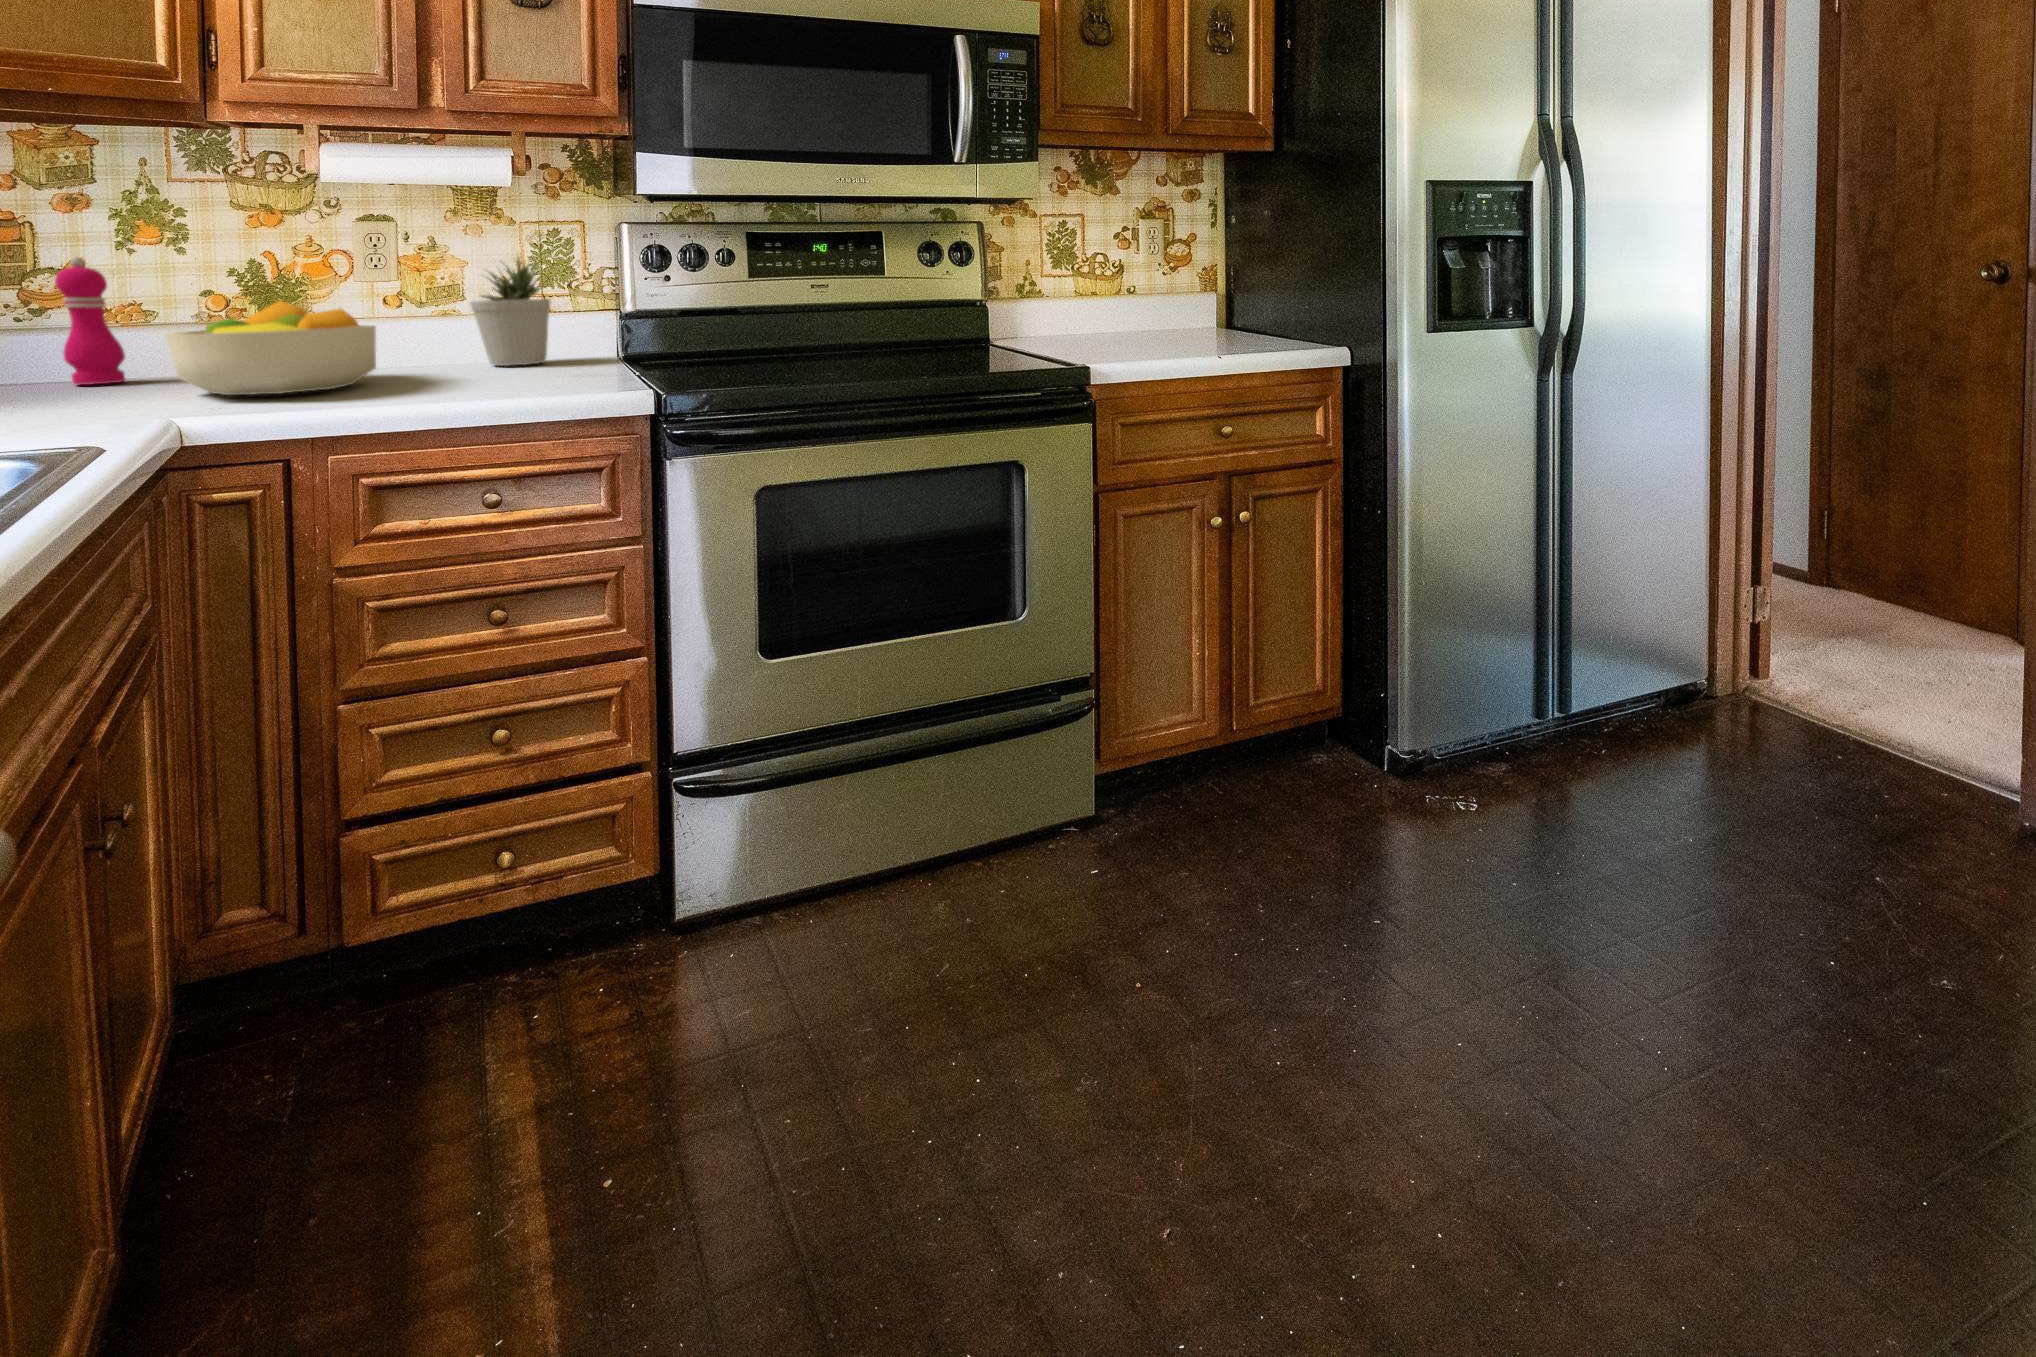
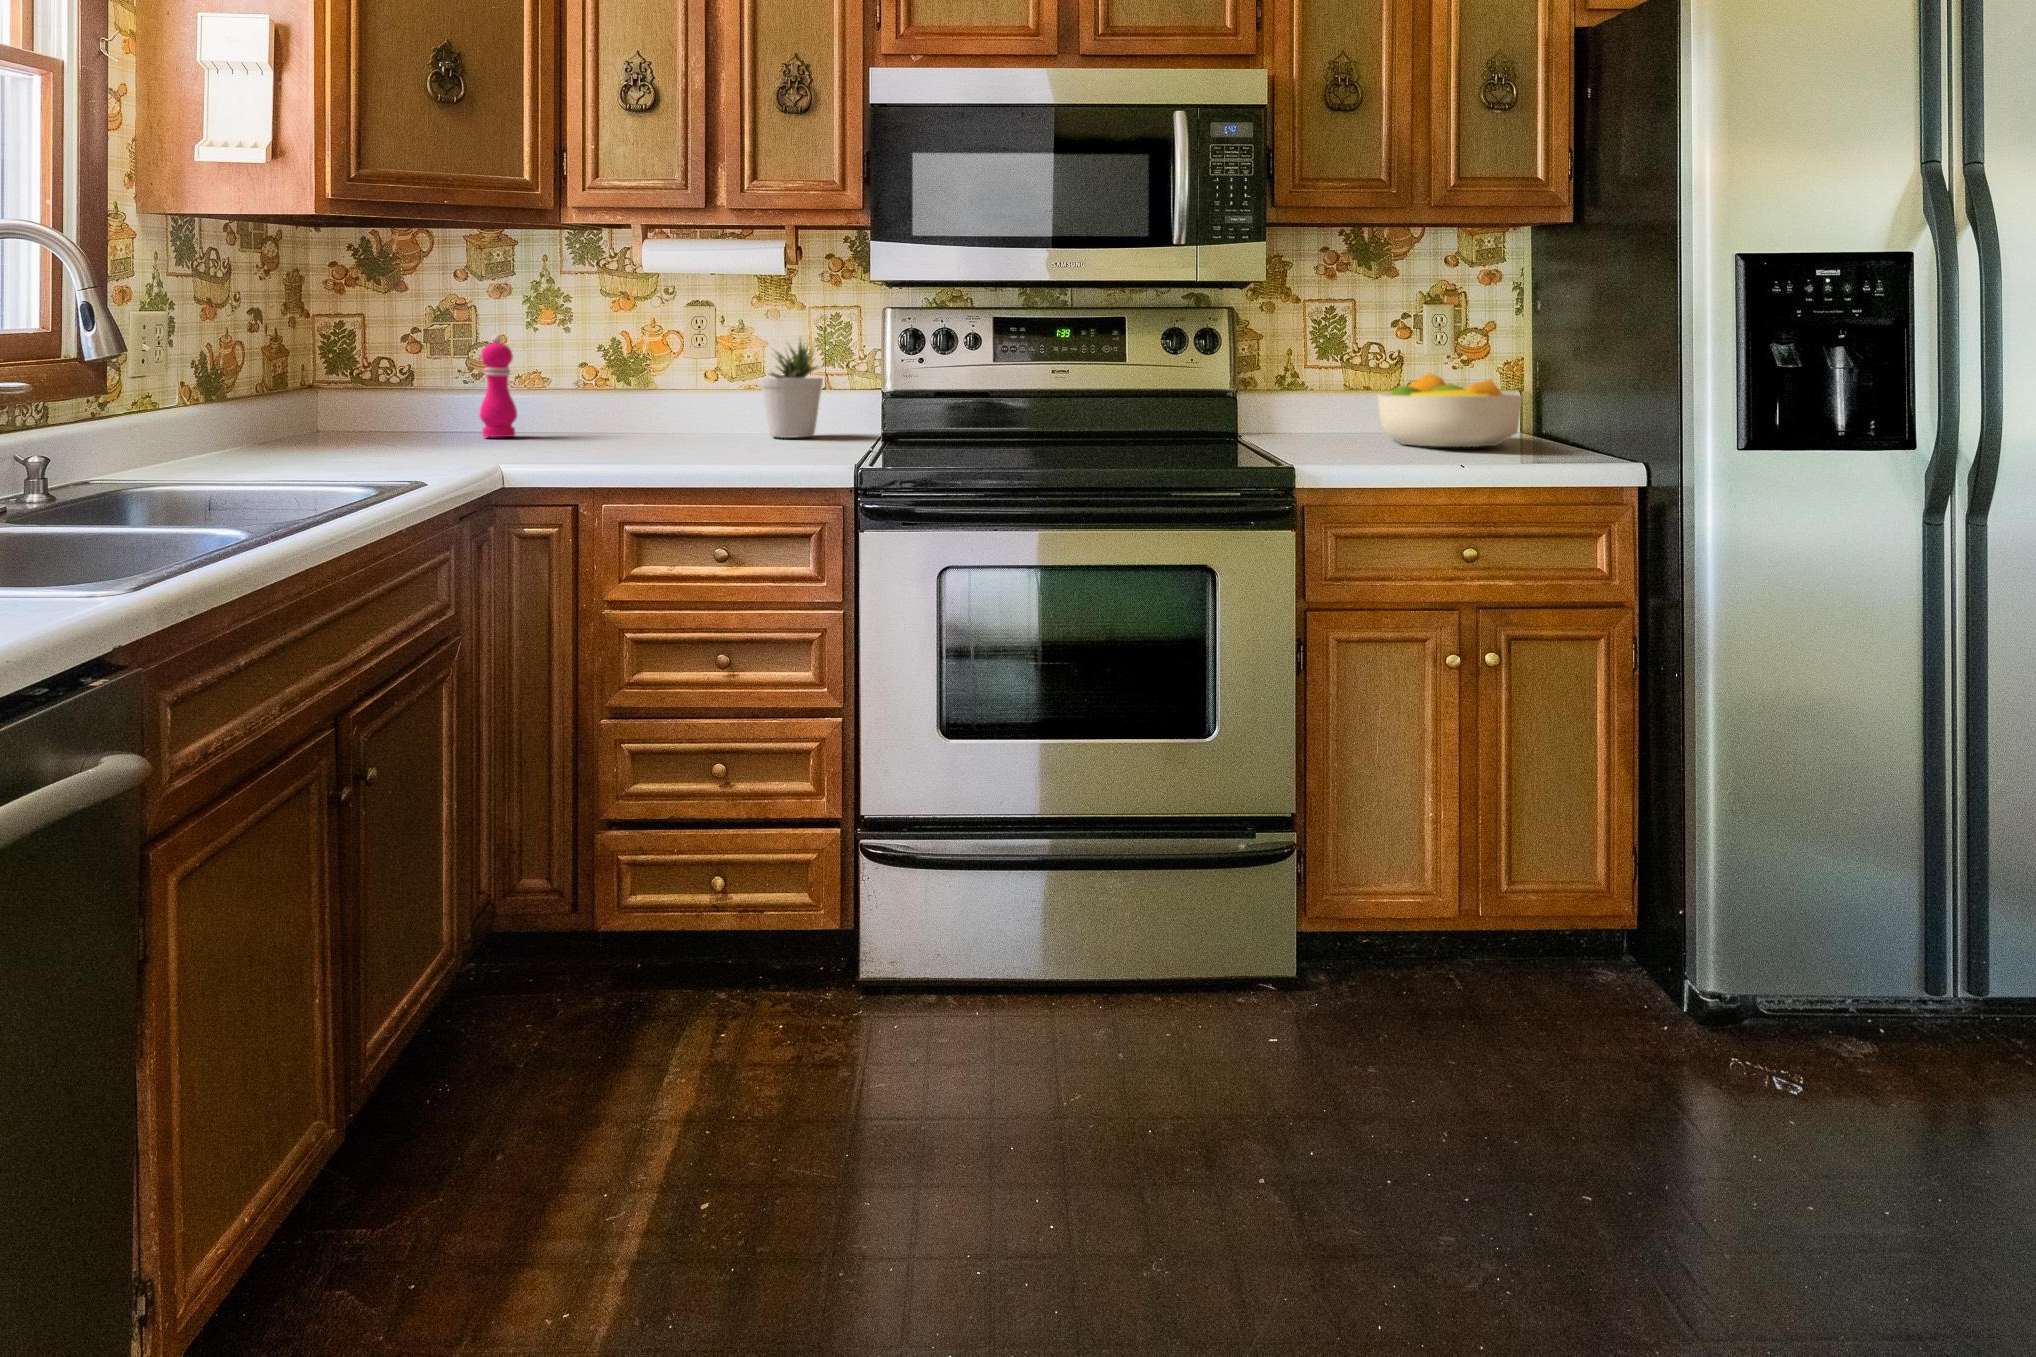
fruit bowl: present [165,301,376,395] -> present [1377,373,1522,447]

